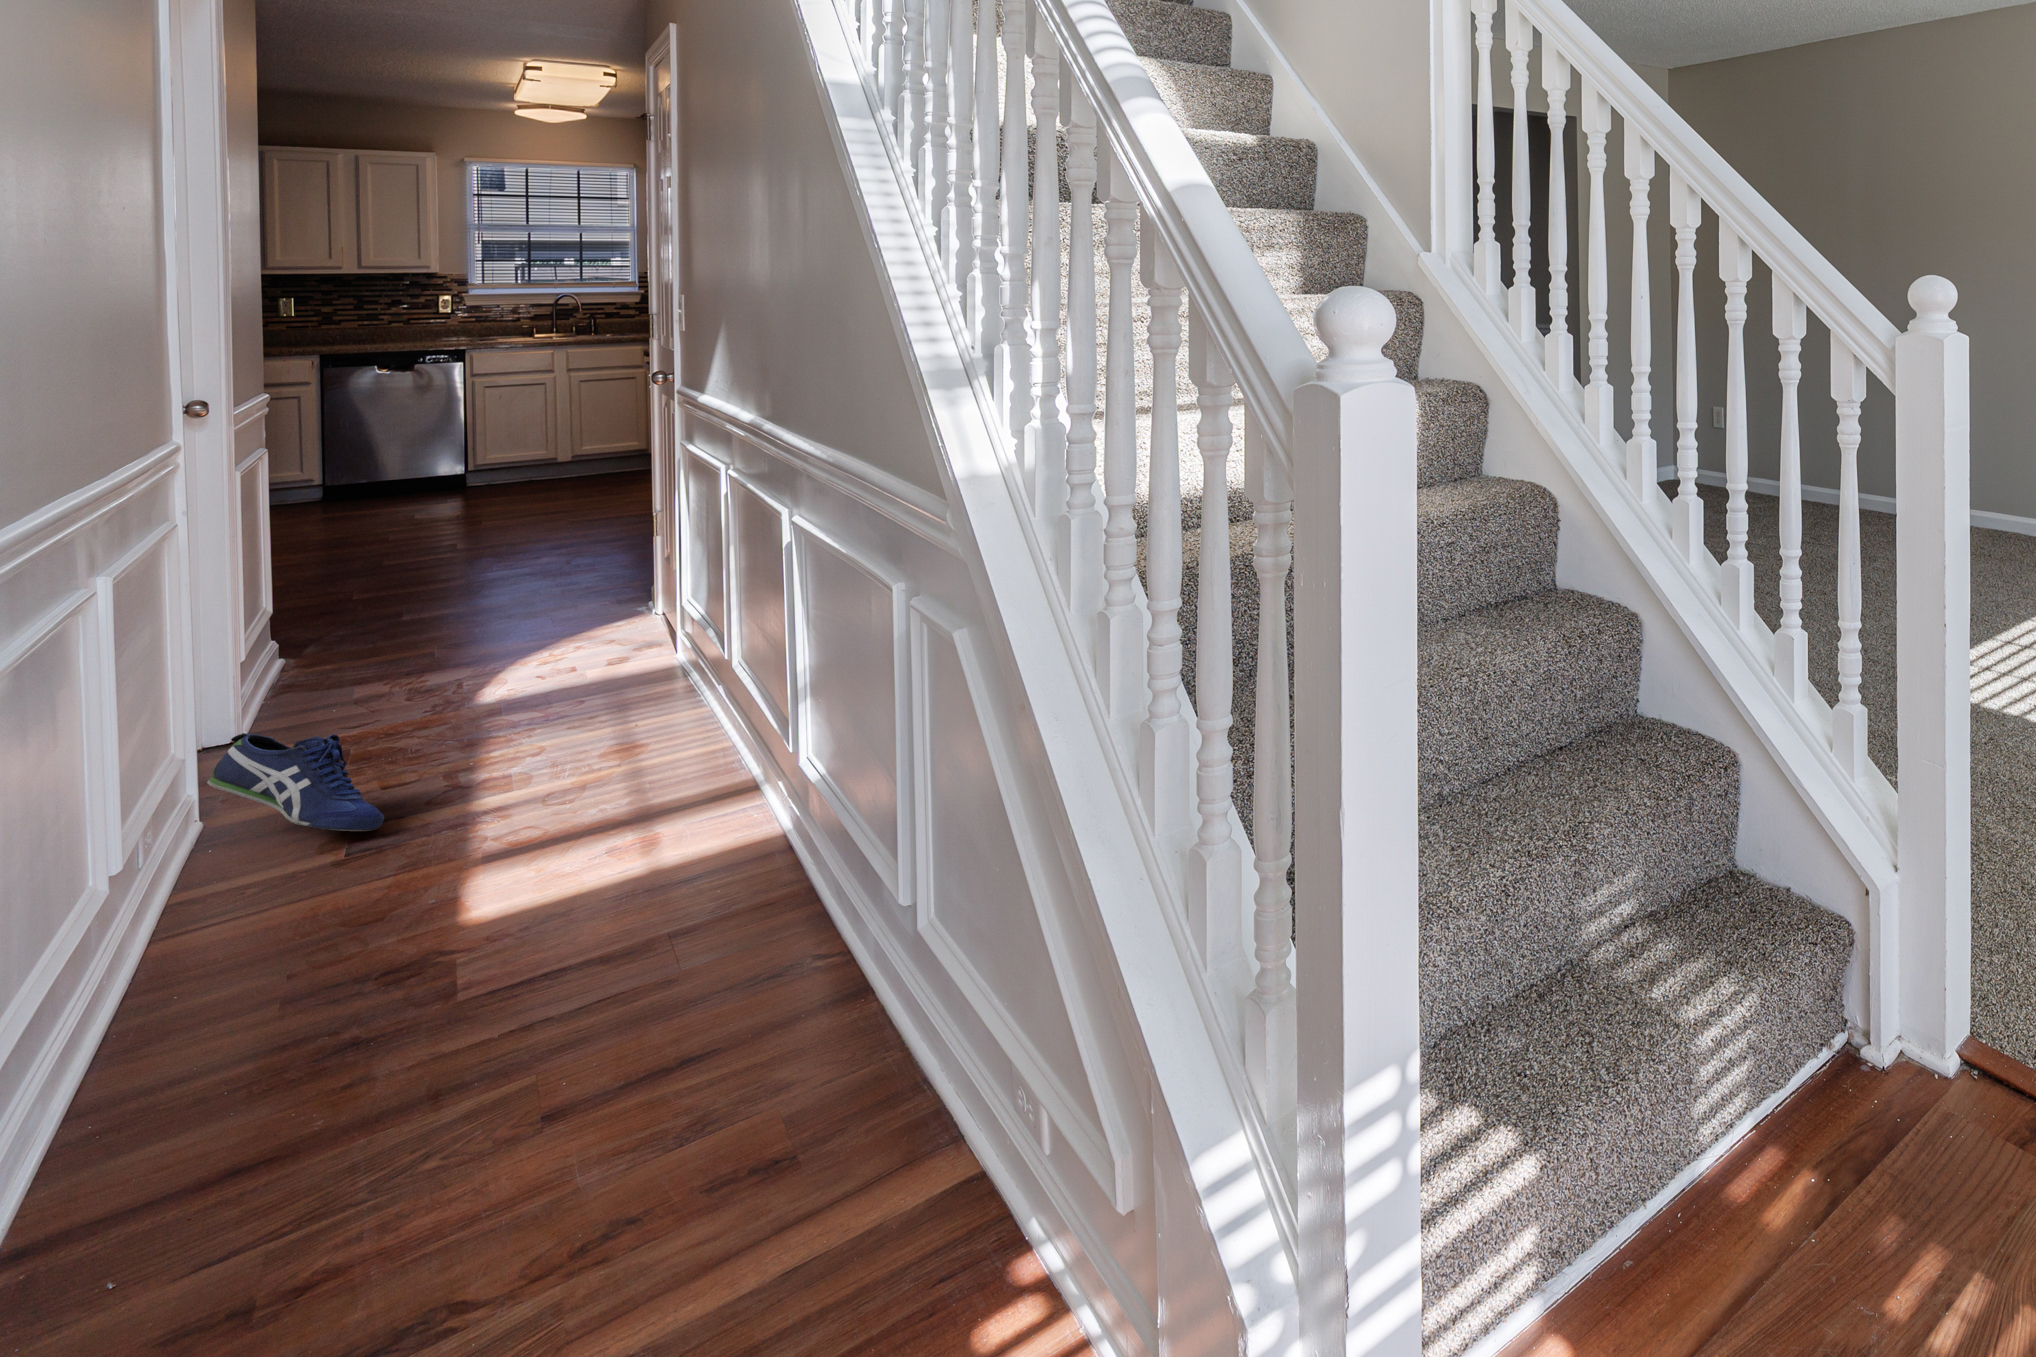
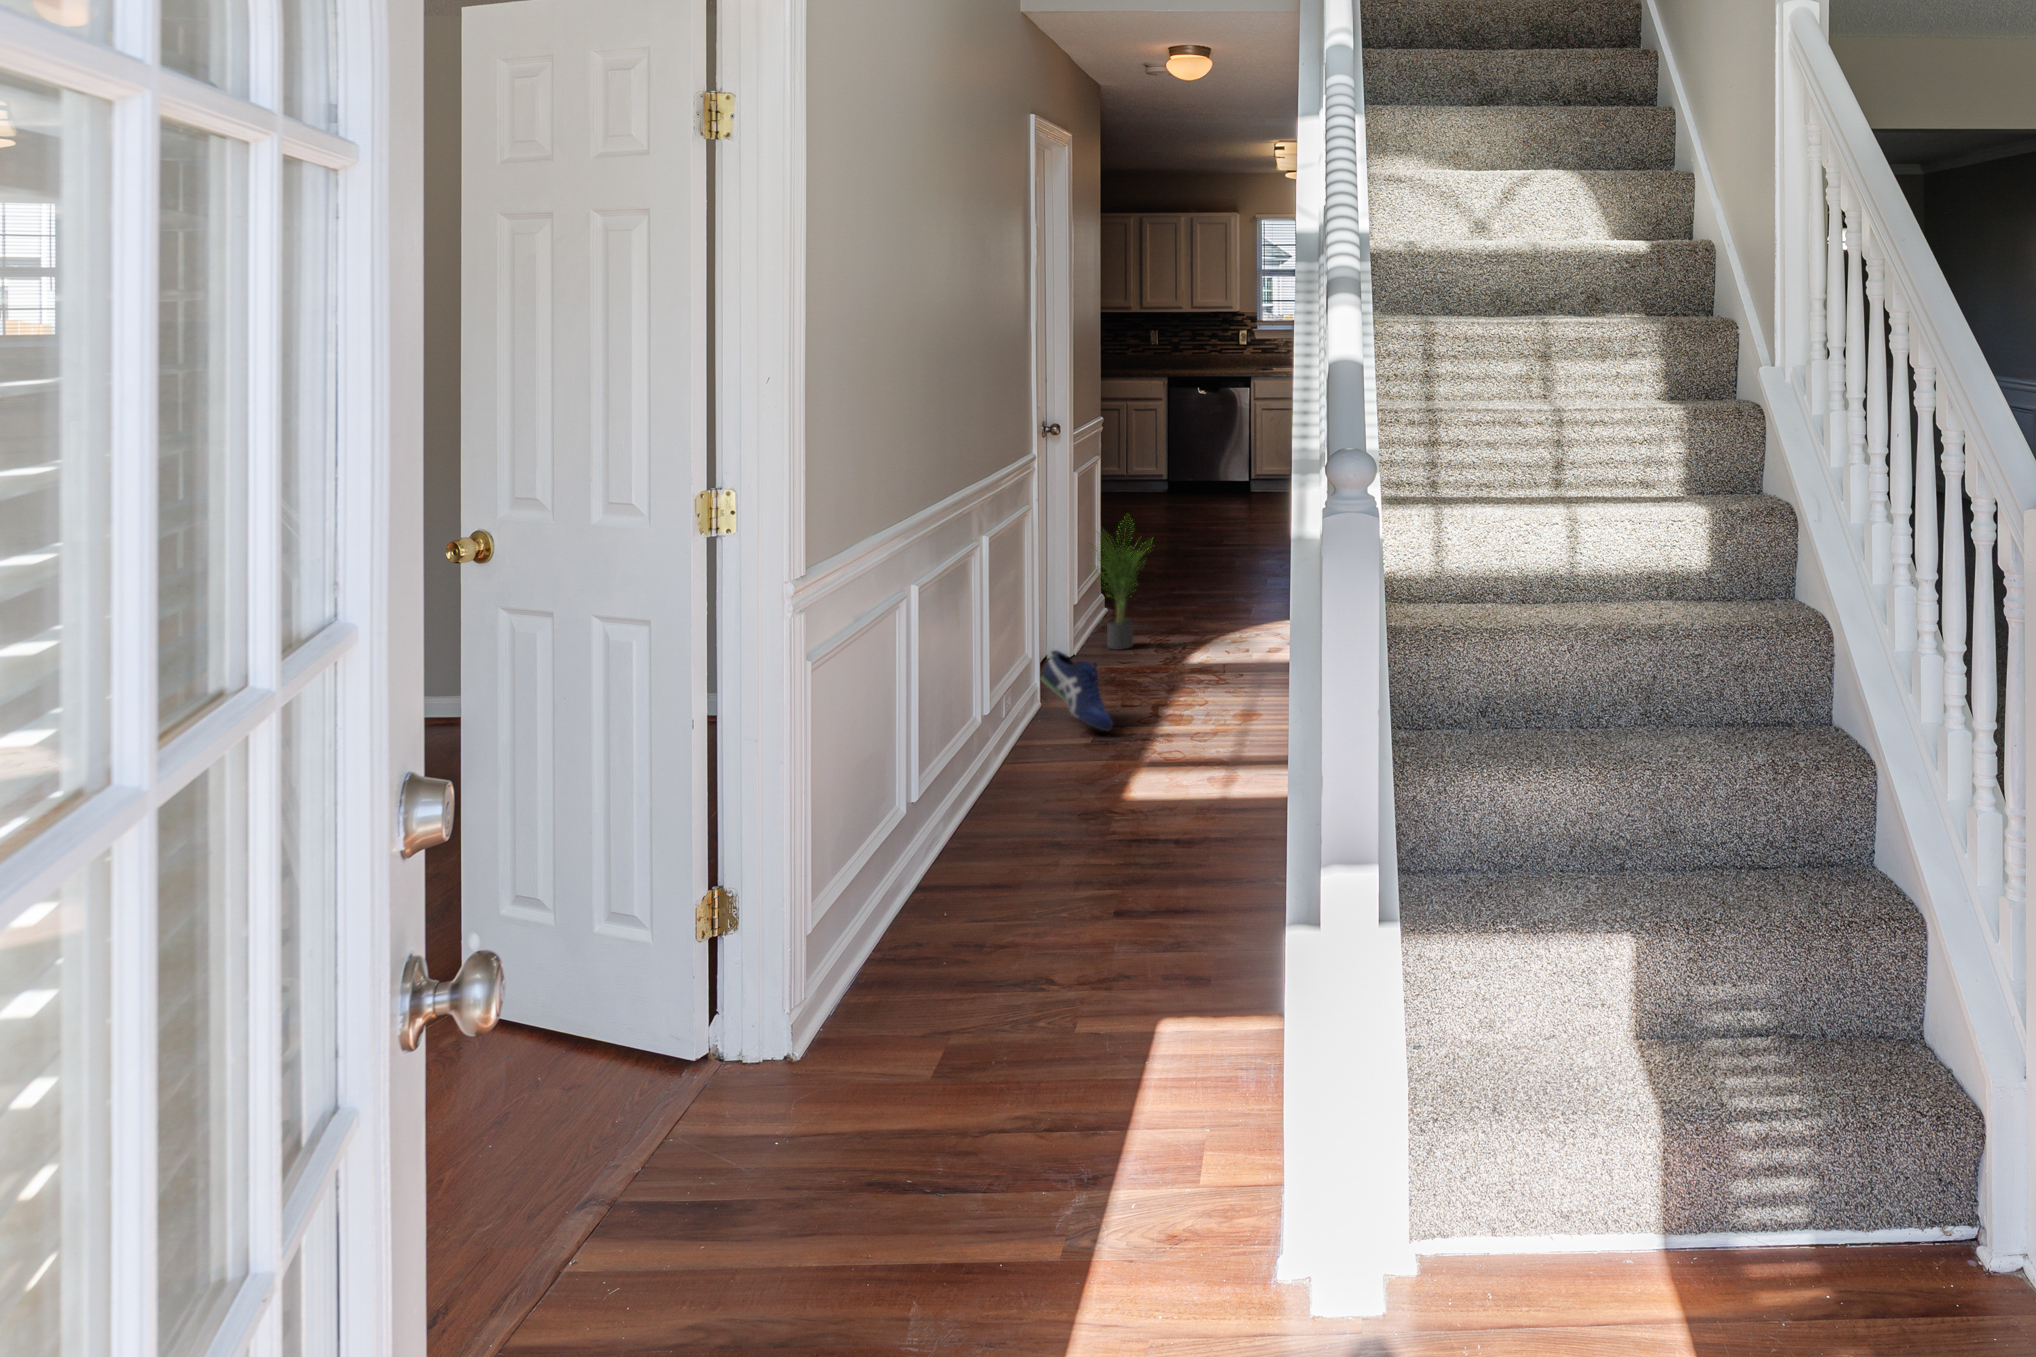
potted plant: none [254,519,407,712] -> present [1093,533,1148,650]

